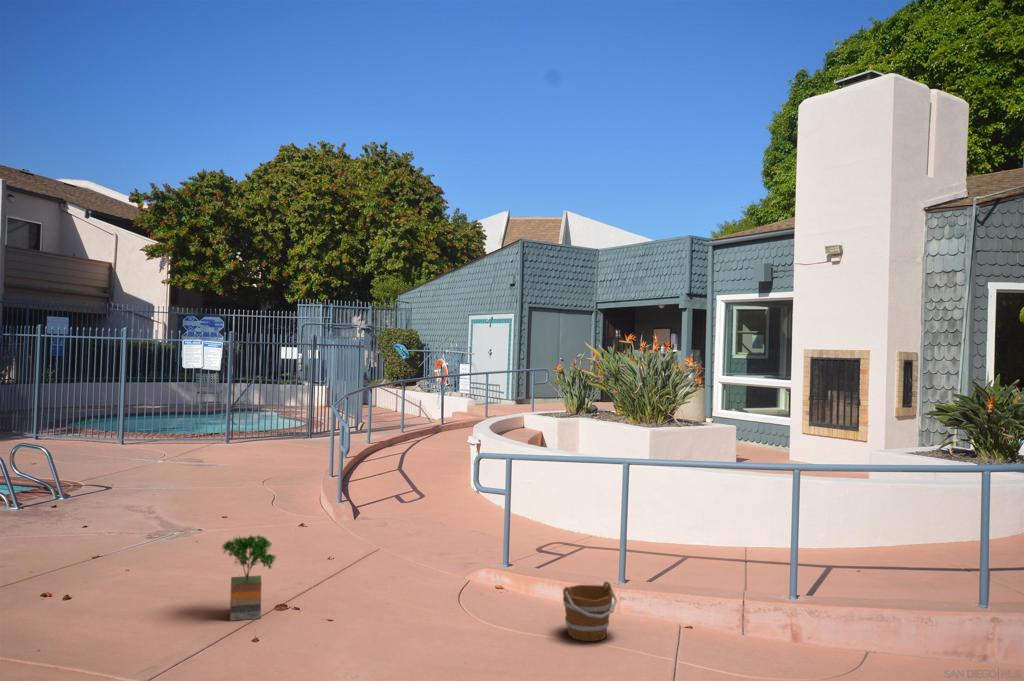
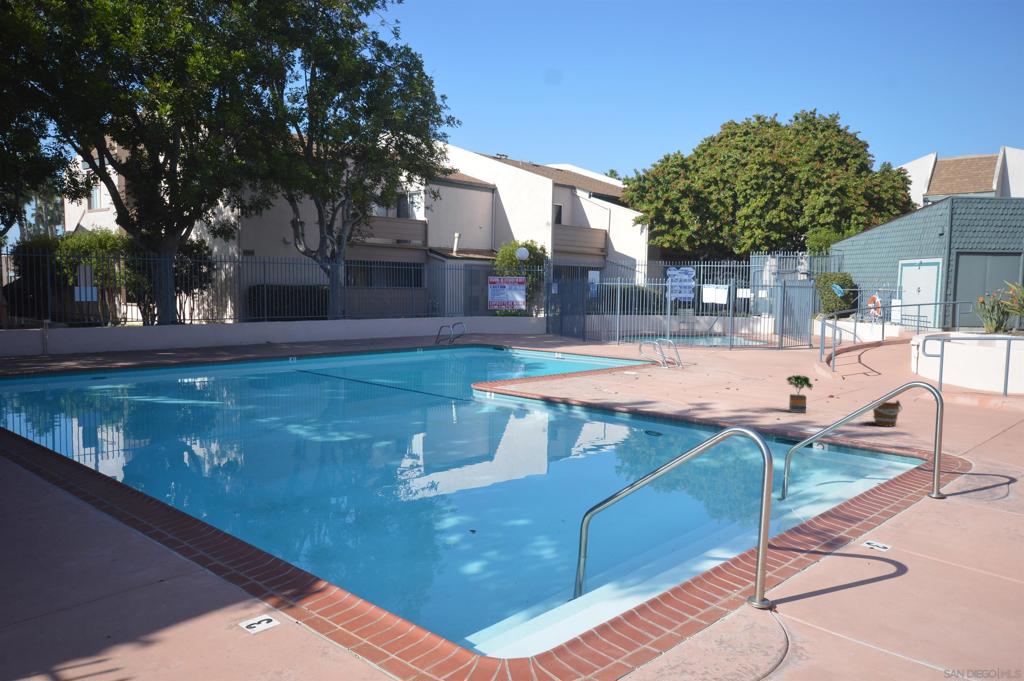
bucket: present [563,582,617,641] -> present [873,400,902,426]

